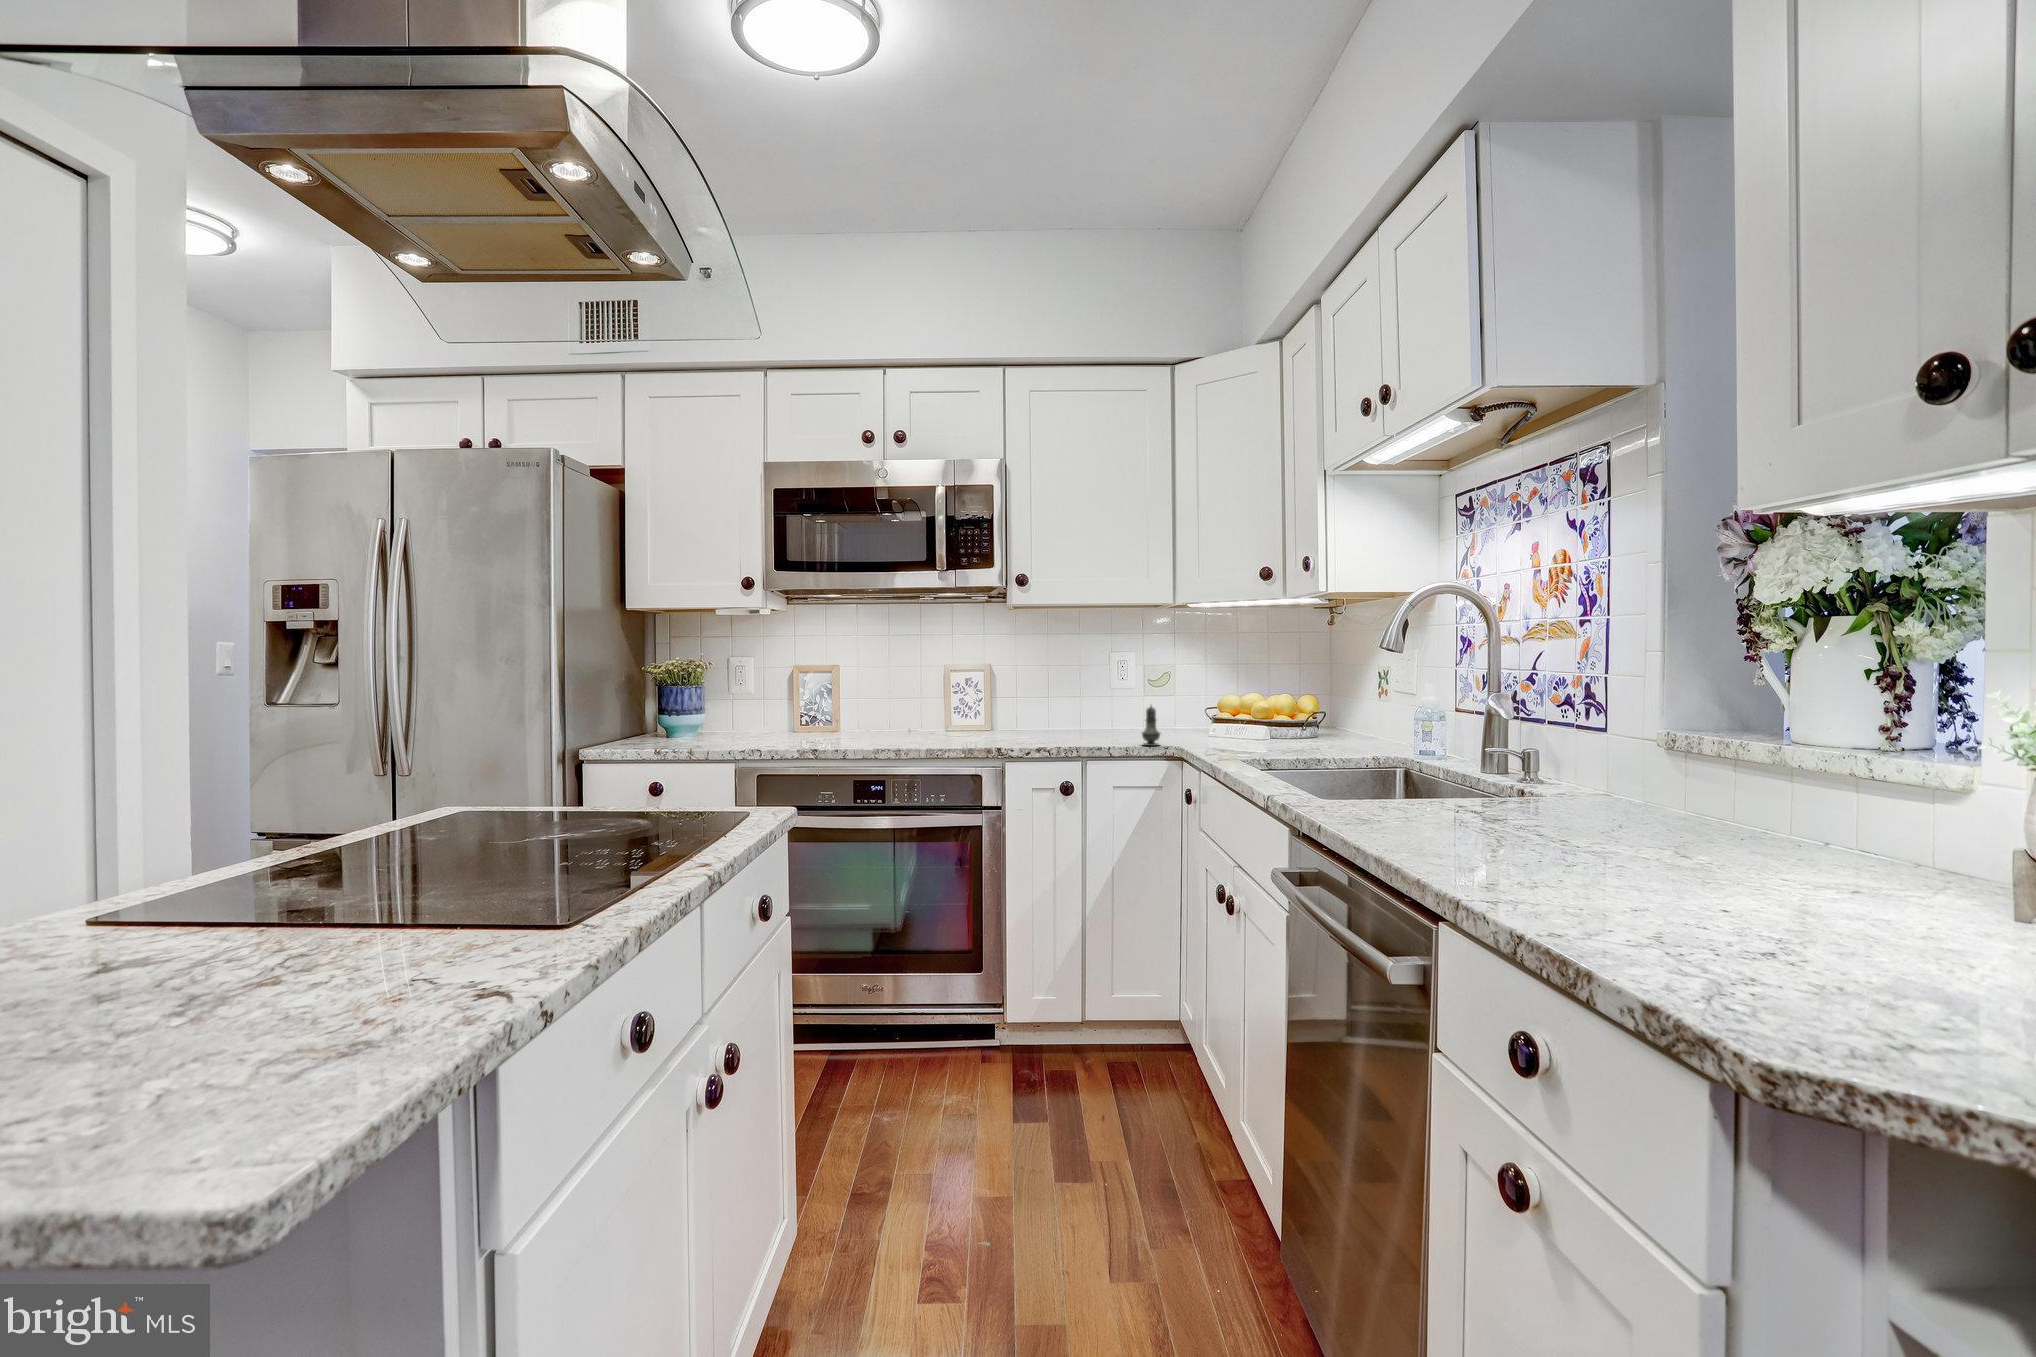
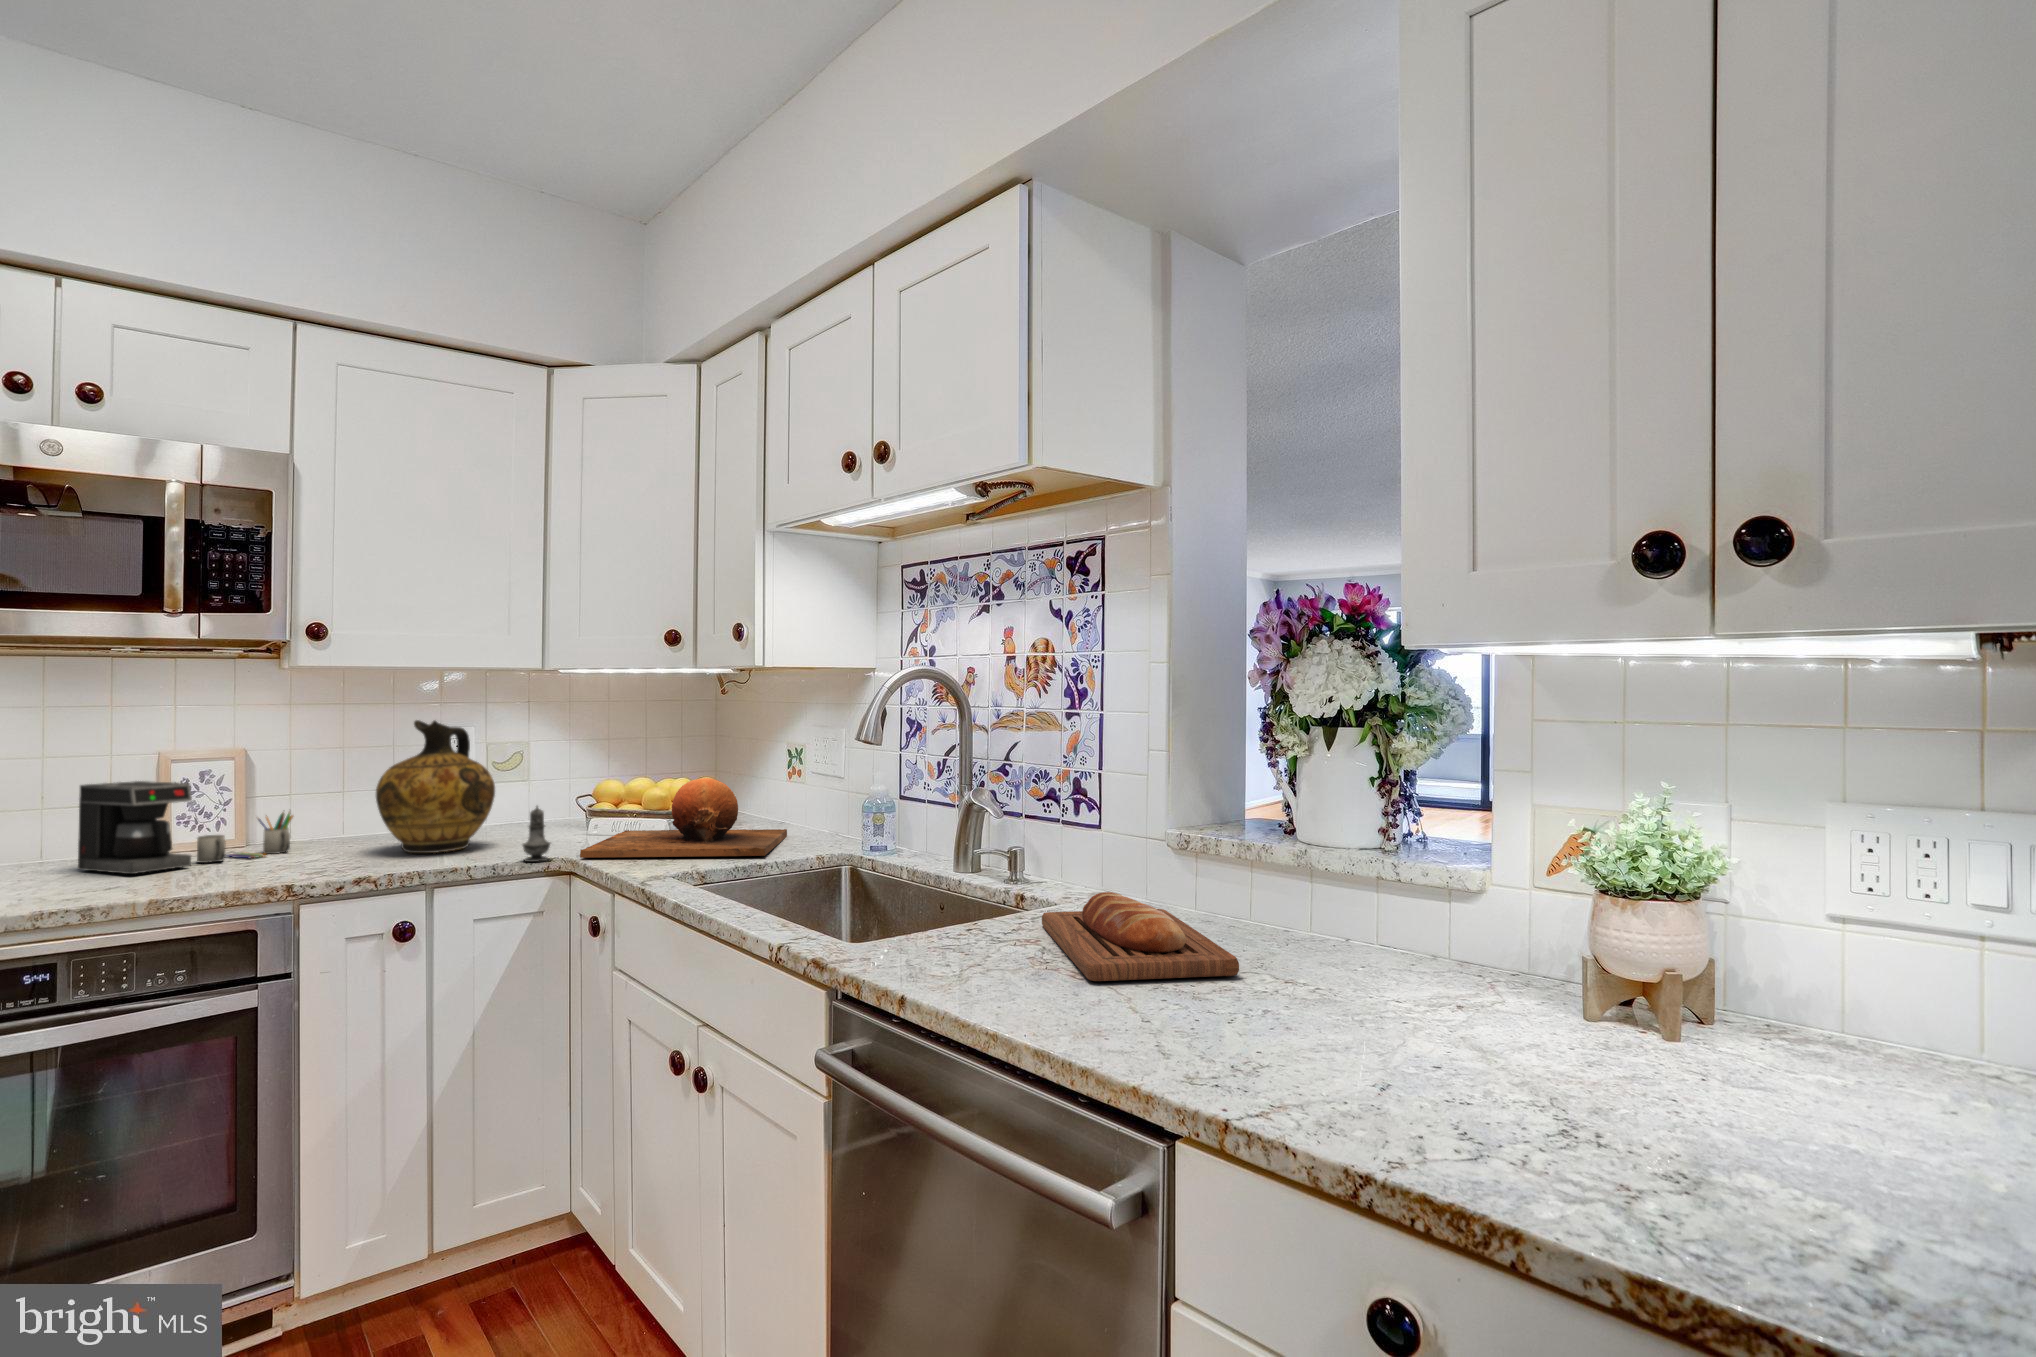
ceramic jug: none [1058,643,1133,737] -> present [376,720,495,853]
coffee maker: none [907,682,1016,737] -> present [78,781,293,874]
chopping board: none [1180,690,1356,753] -> present [580,778,787,858]
bread loaf: none [1484,780,1658,857] -> present [1042,892,1239,981]

